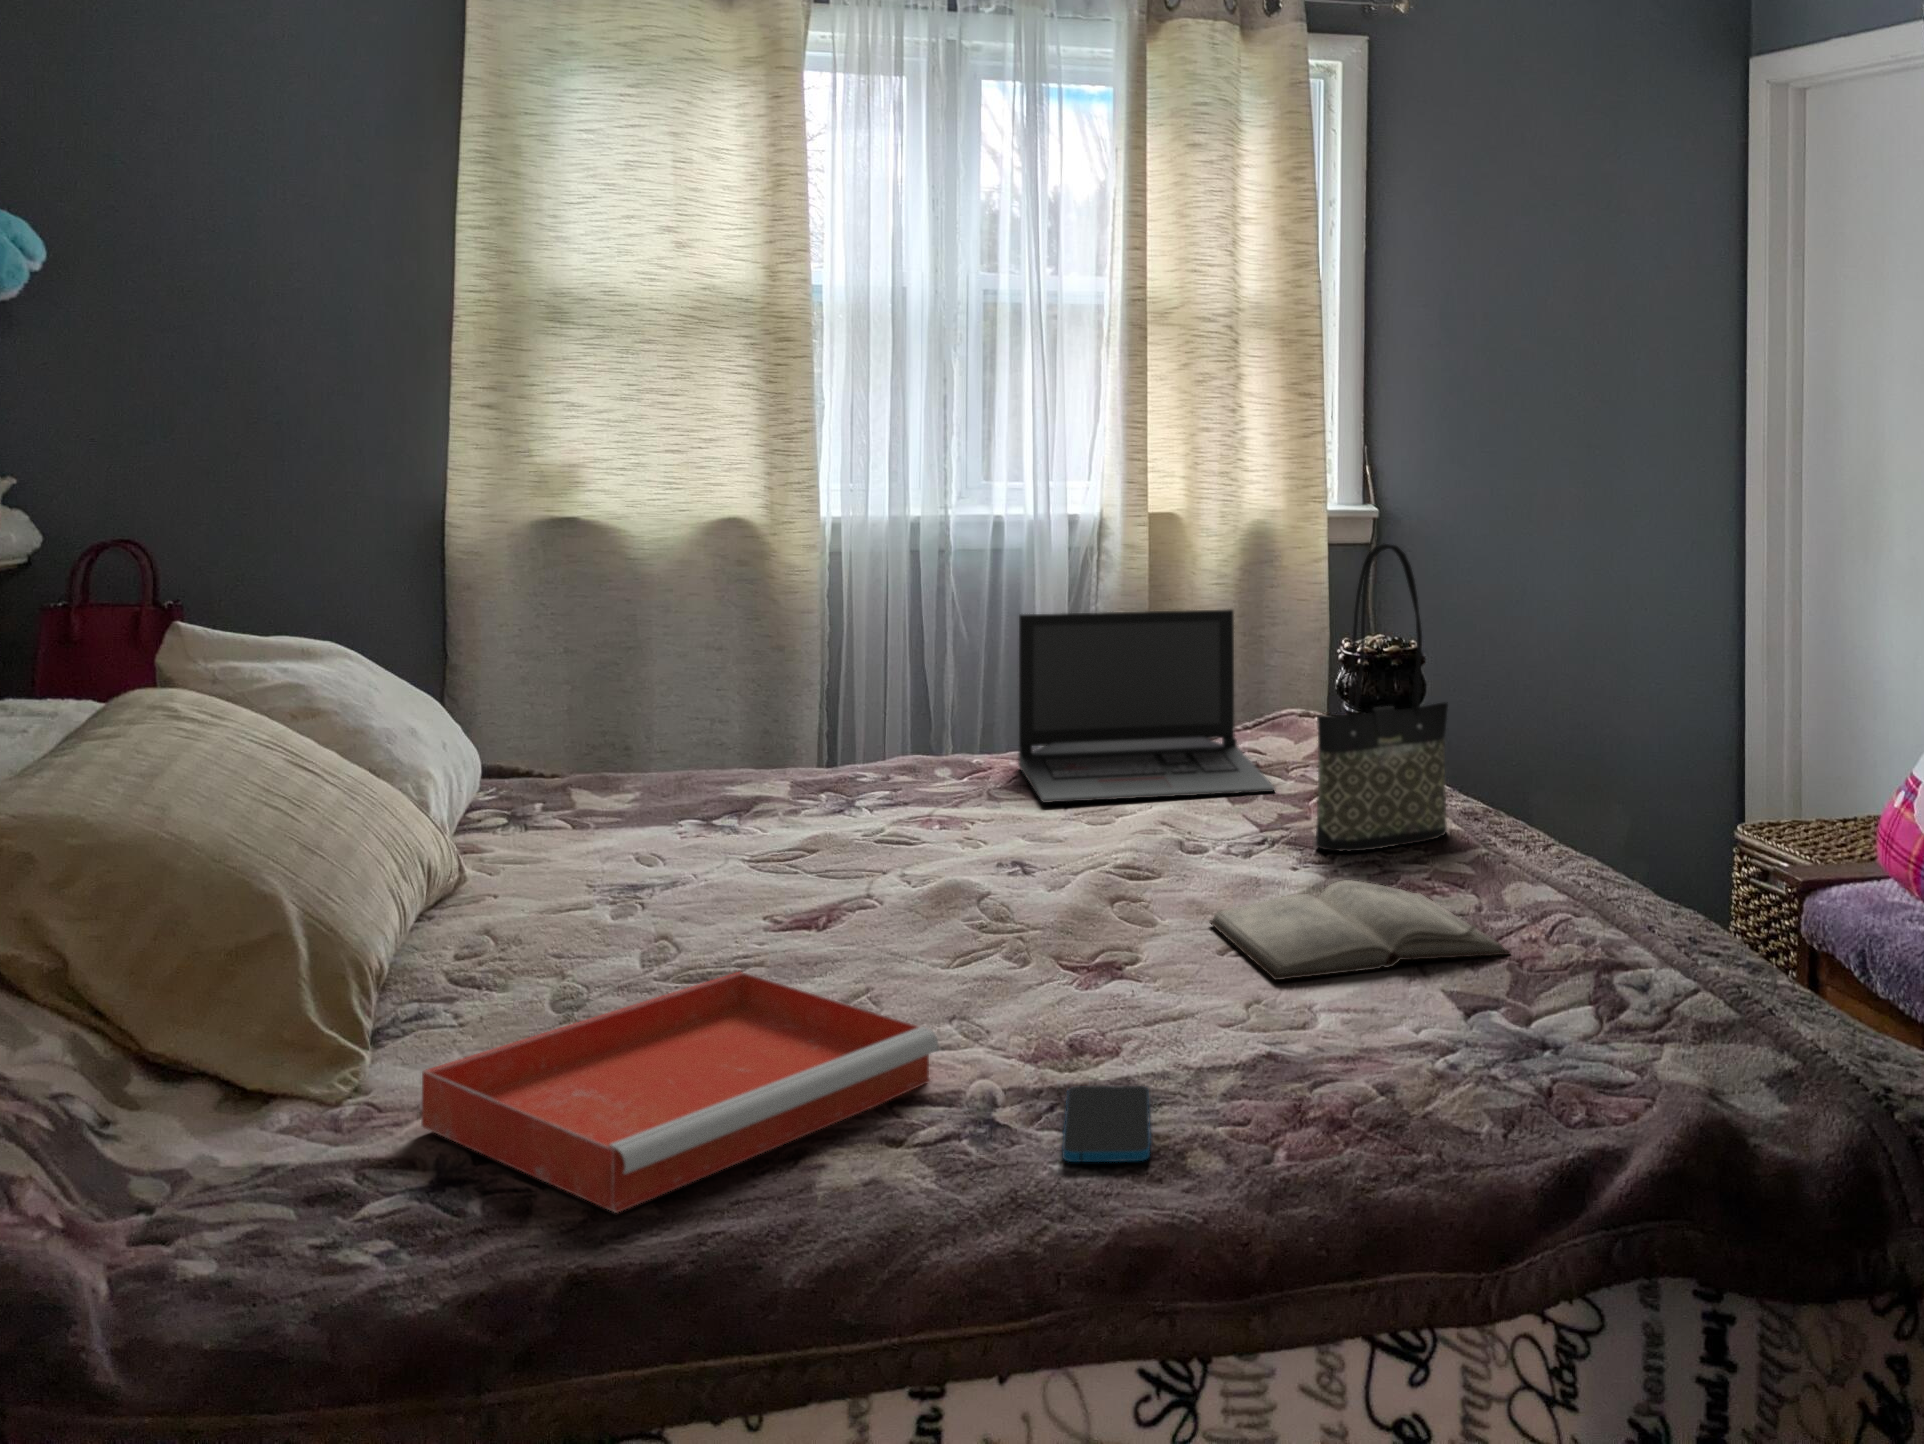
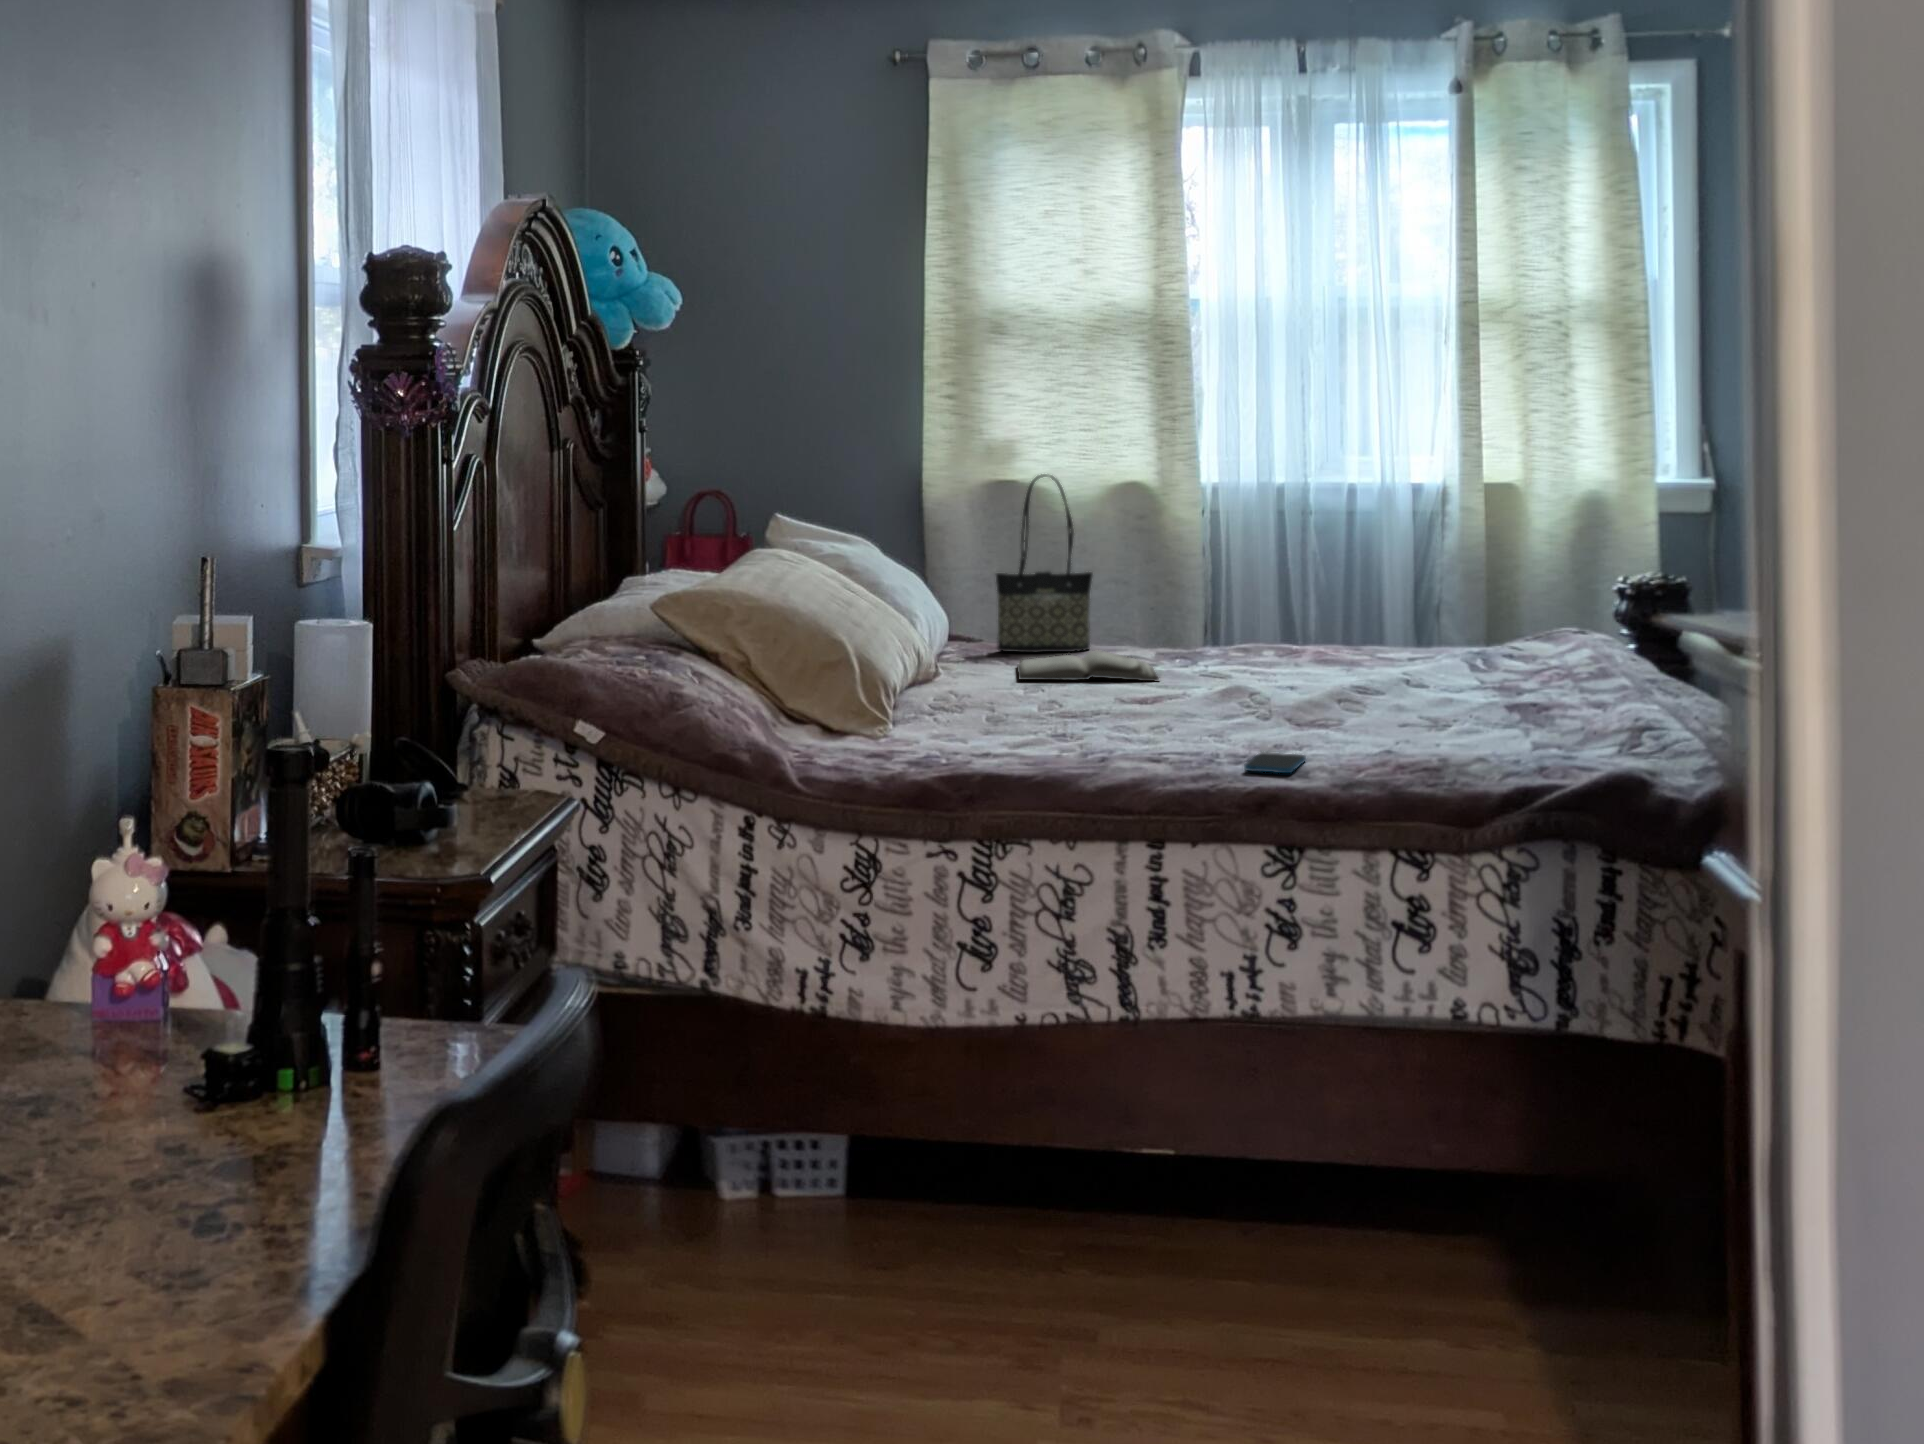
tote bag: present [1316,543,1448,851] -> present [996,474,1092,652]
laptop: present [1018,609,1275,803] -> none [1318,542,1508,670]
diary: present [1210,880,1510,980] -> present [1017,650,1159,681]
tray: present [421,972,938,1213] -> none [928,701,1192,766]

